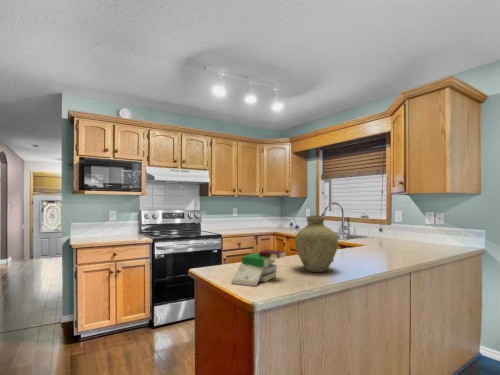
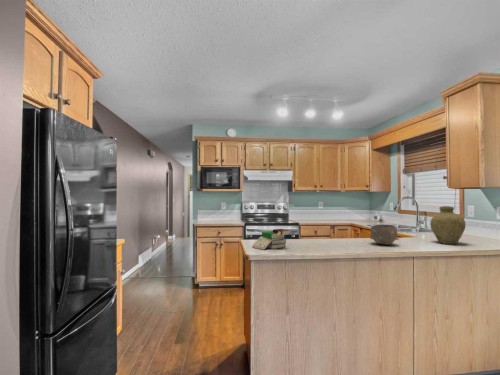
vase: present [295,216,338,272] -> present [430,206,466,244]
bowl: none [349,235,383,259] -> present [370,225,398,245]

